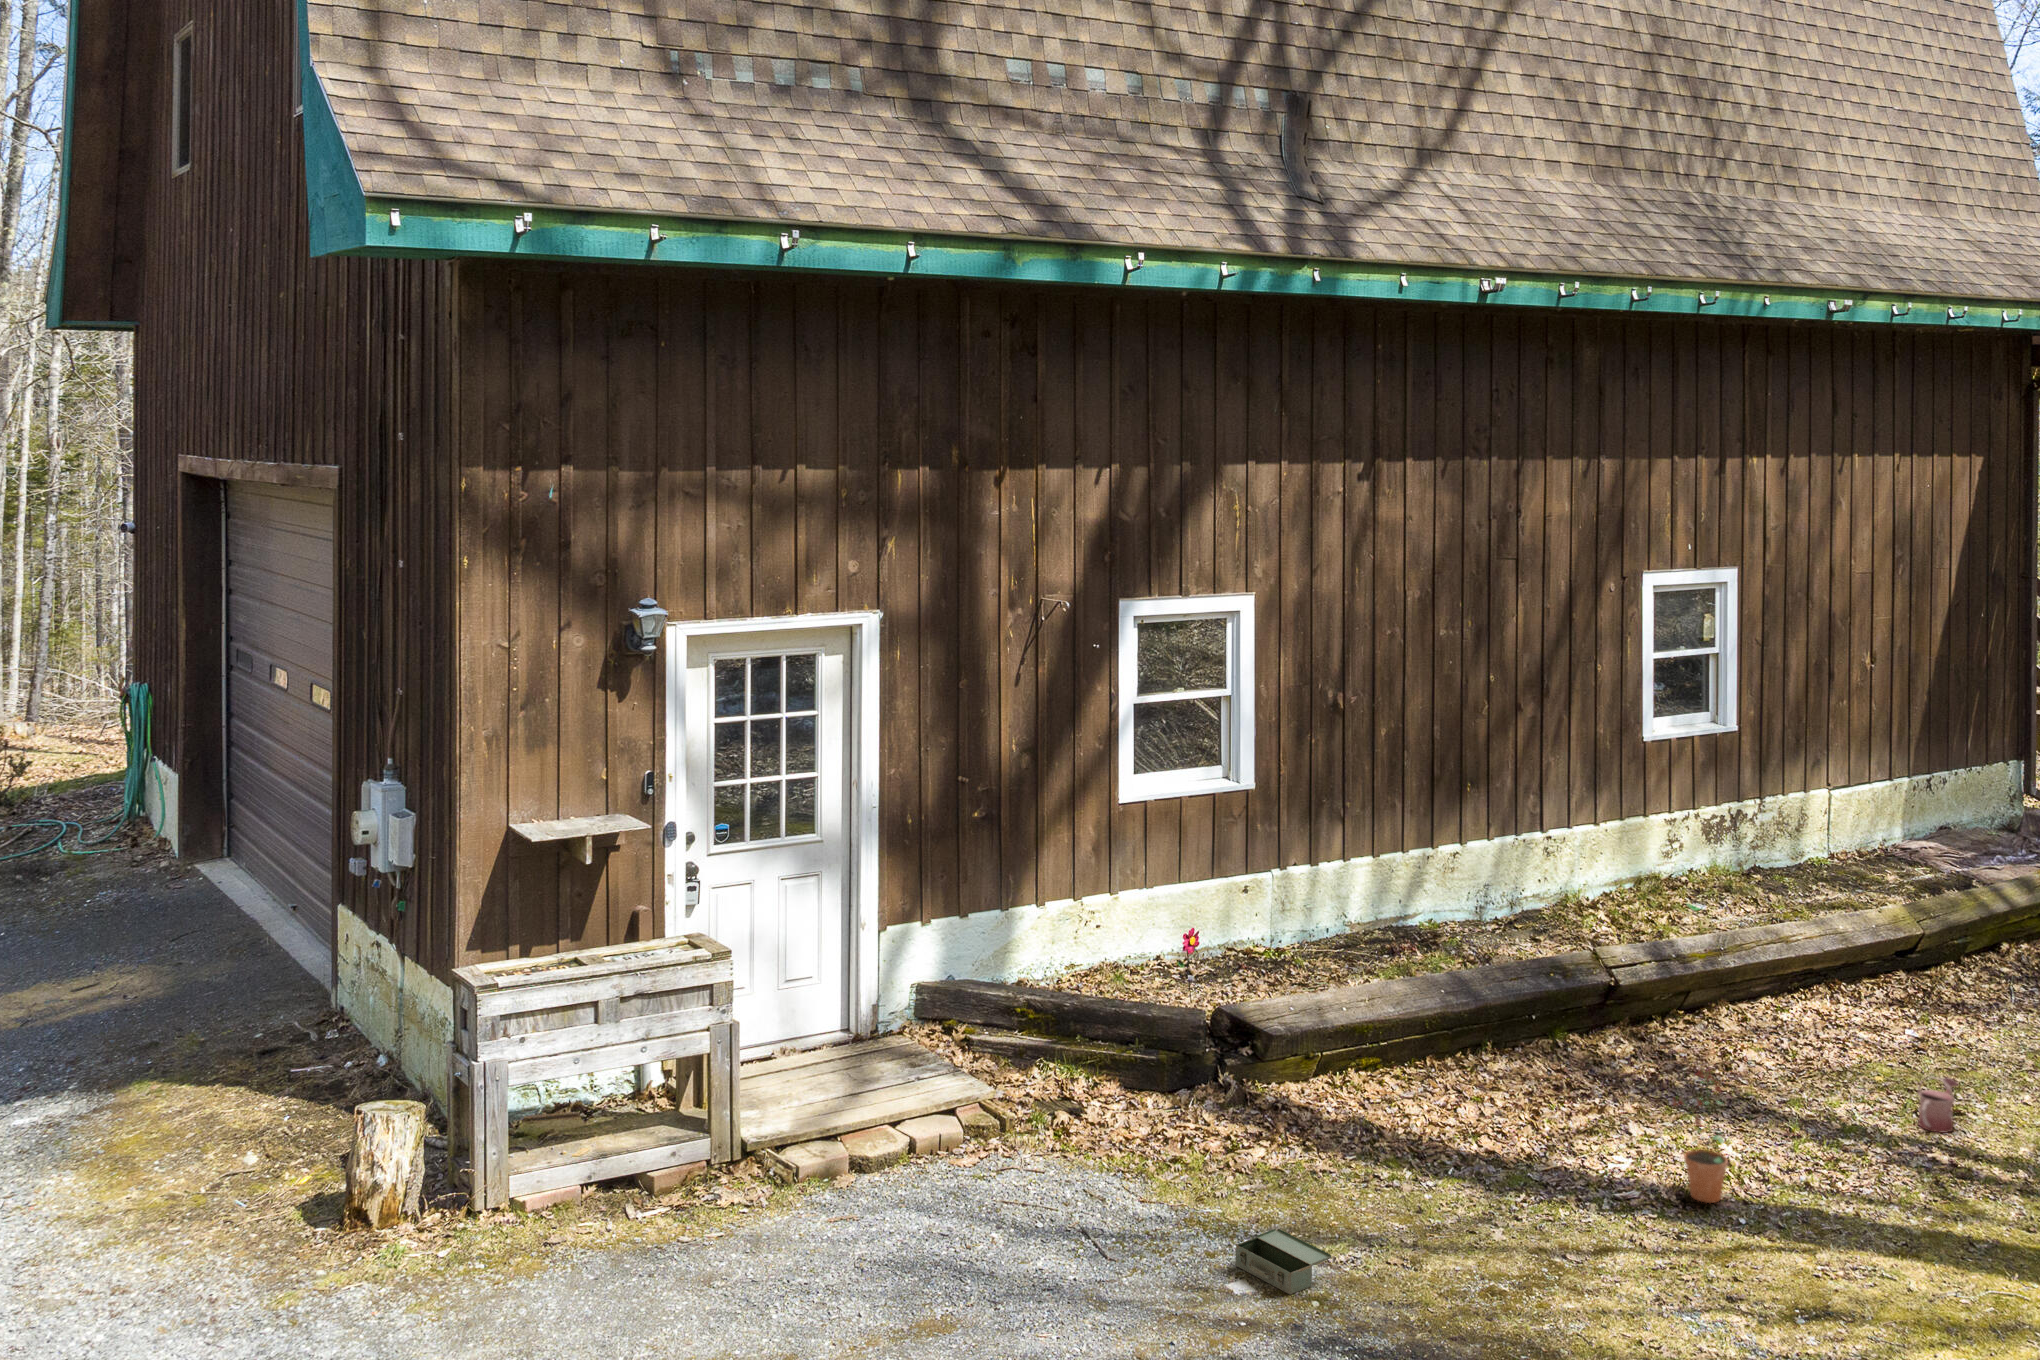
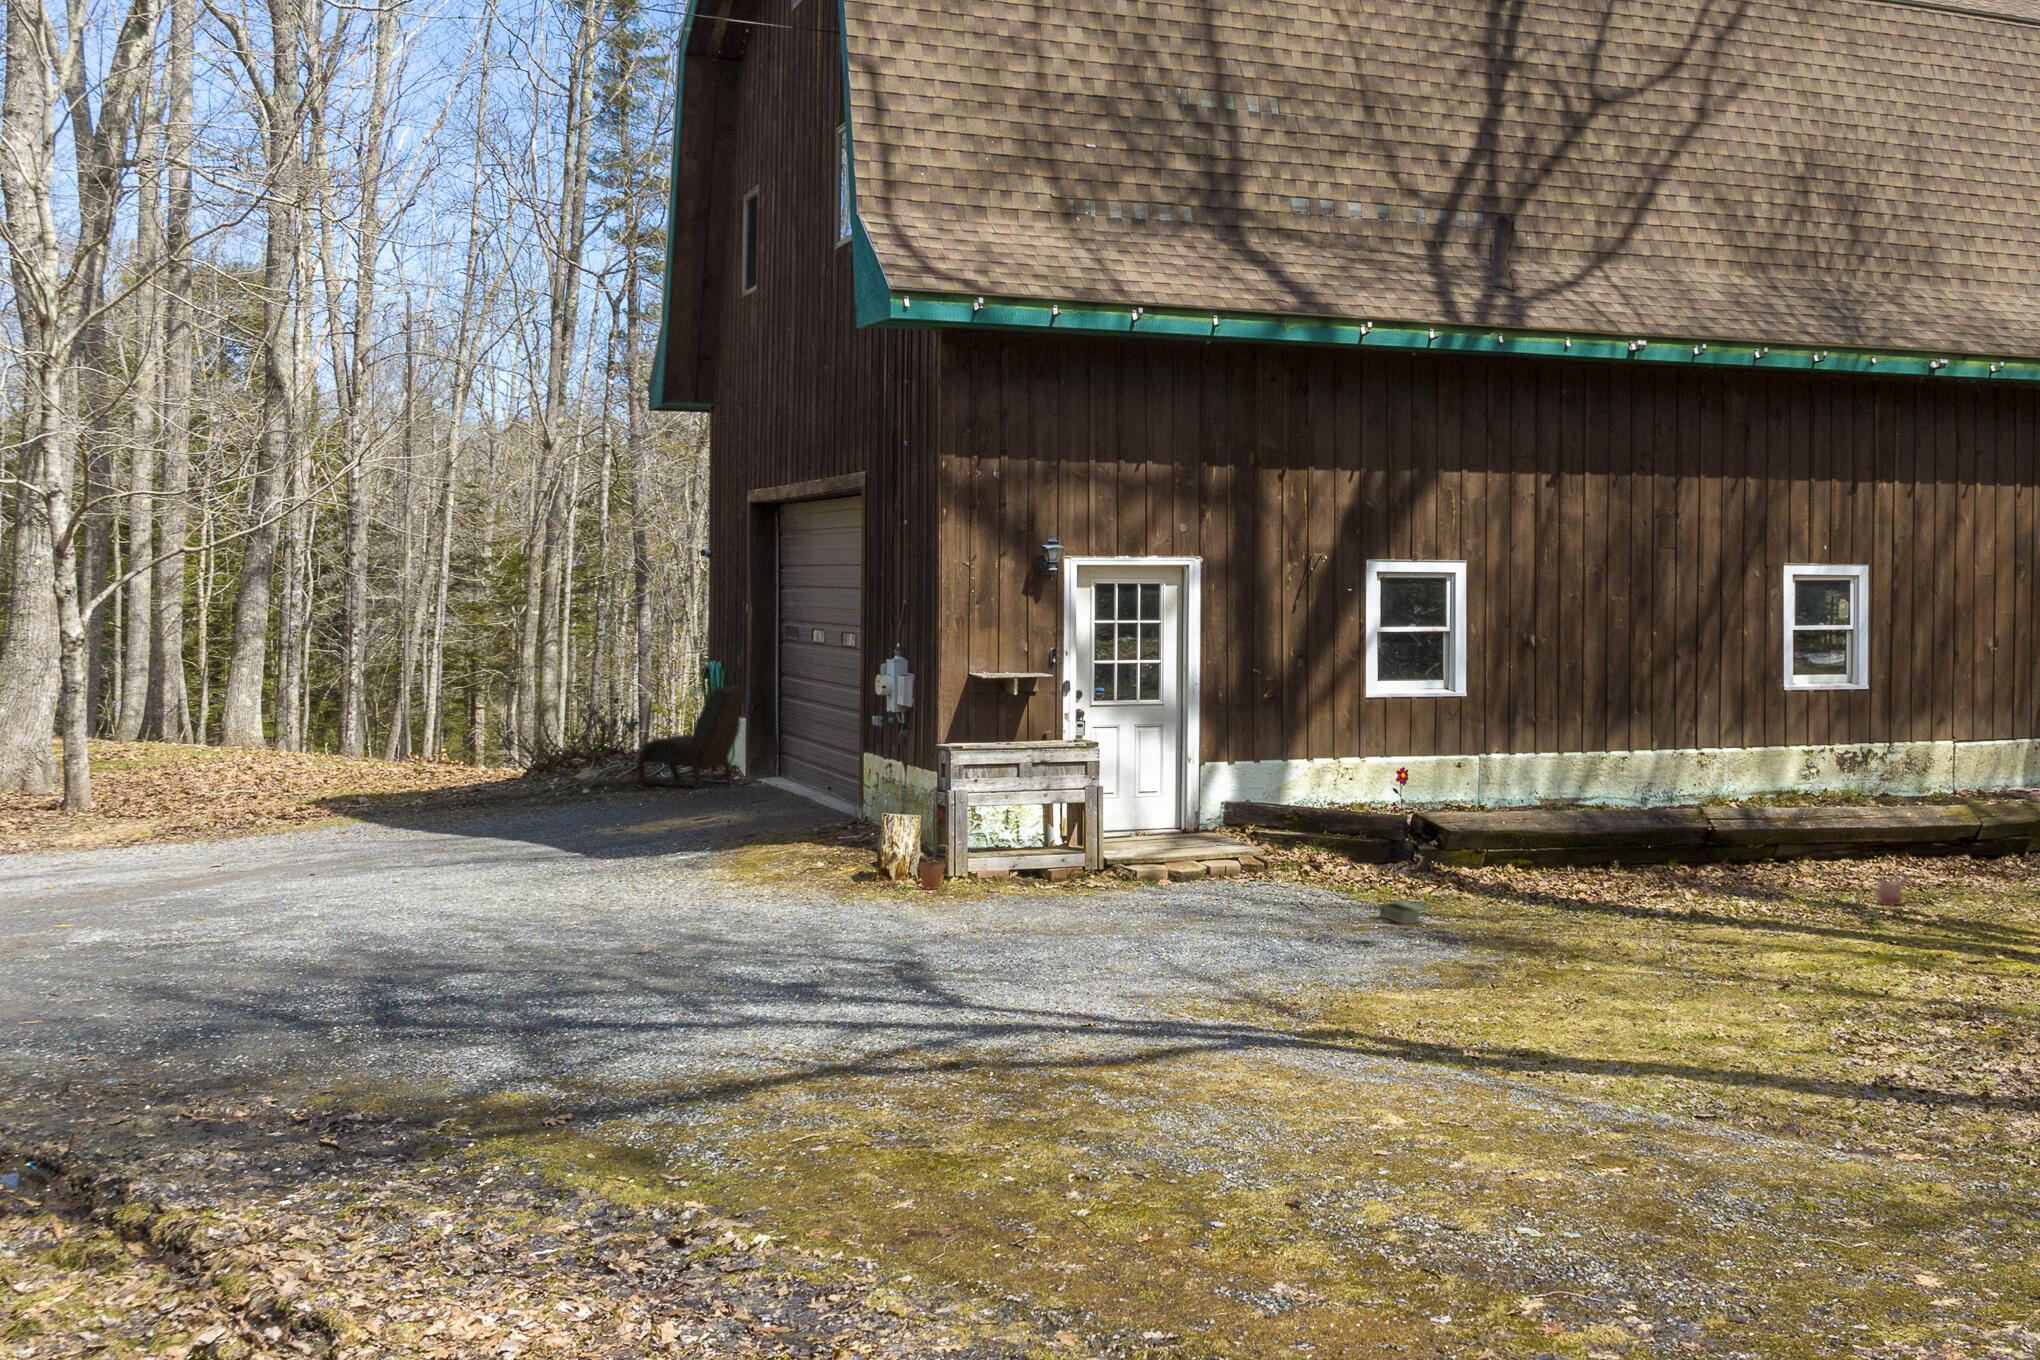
lounge chair: none [15,743,197,900] -> present [637,685,745,789]
potted plant: present [1673,1067,1728,1203] -> present [919,811,945,890]

